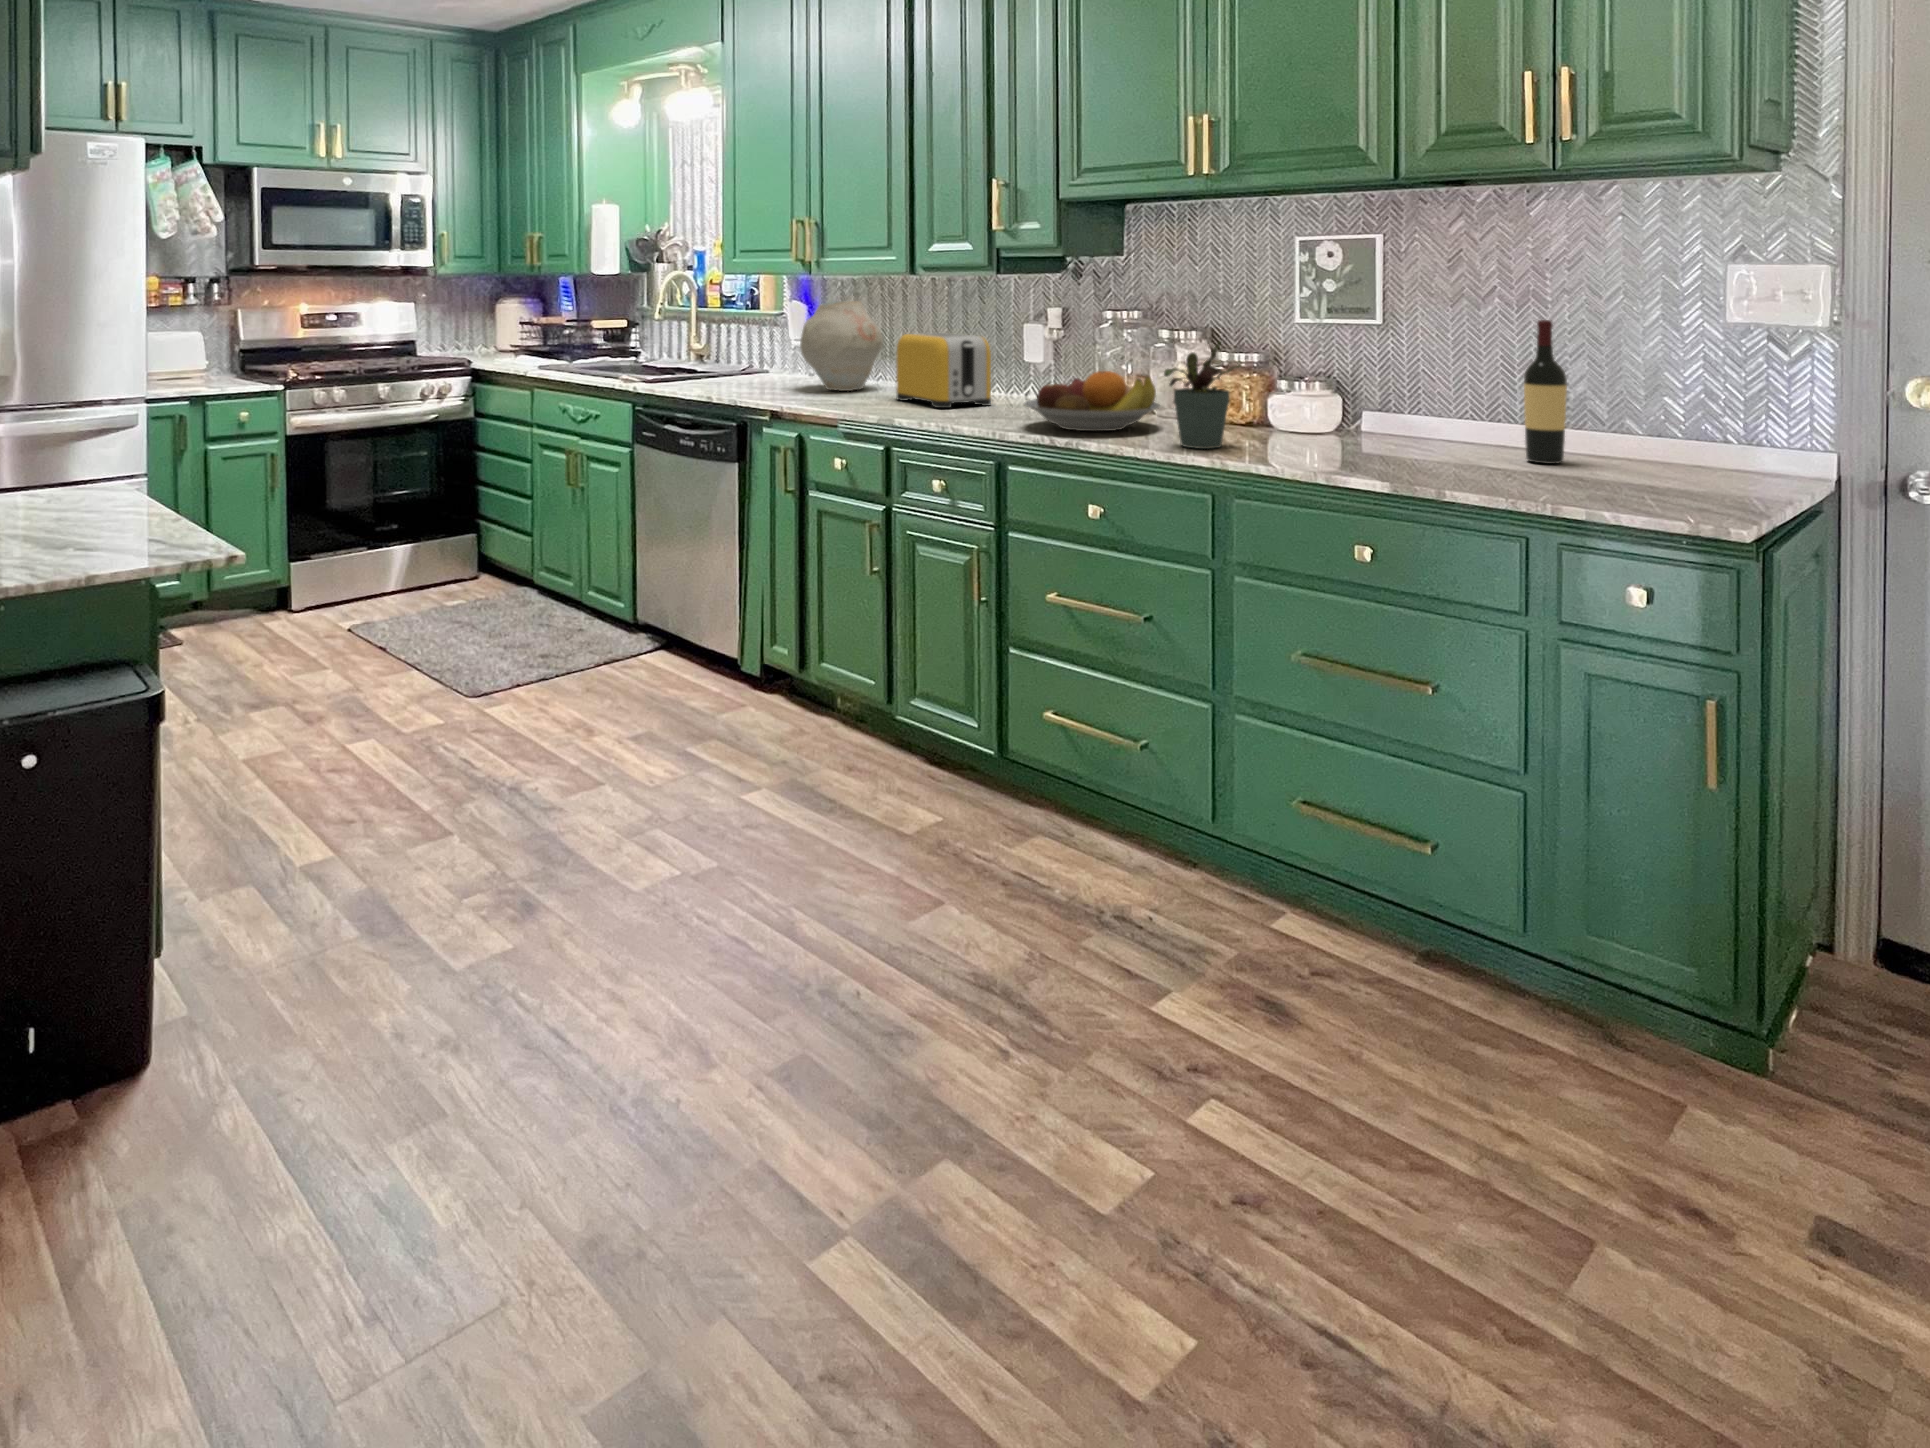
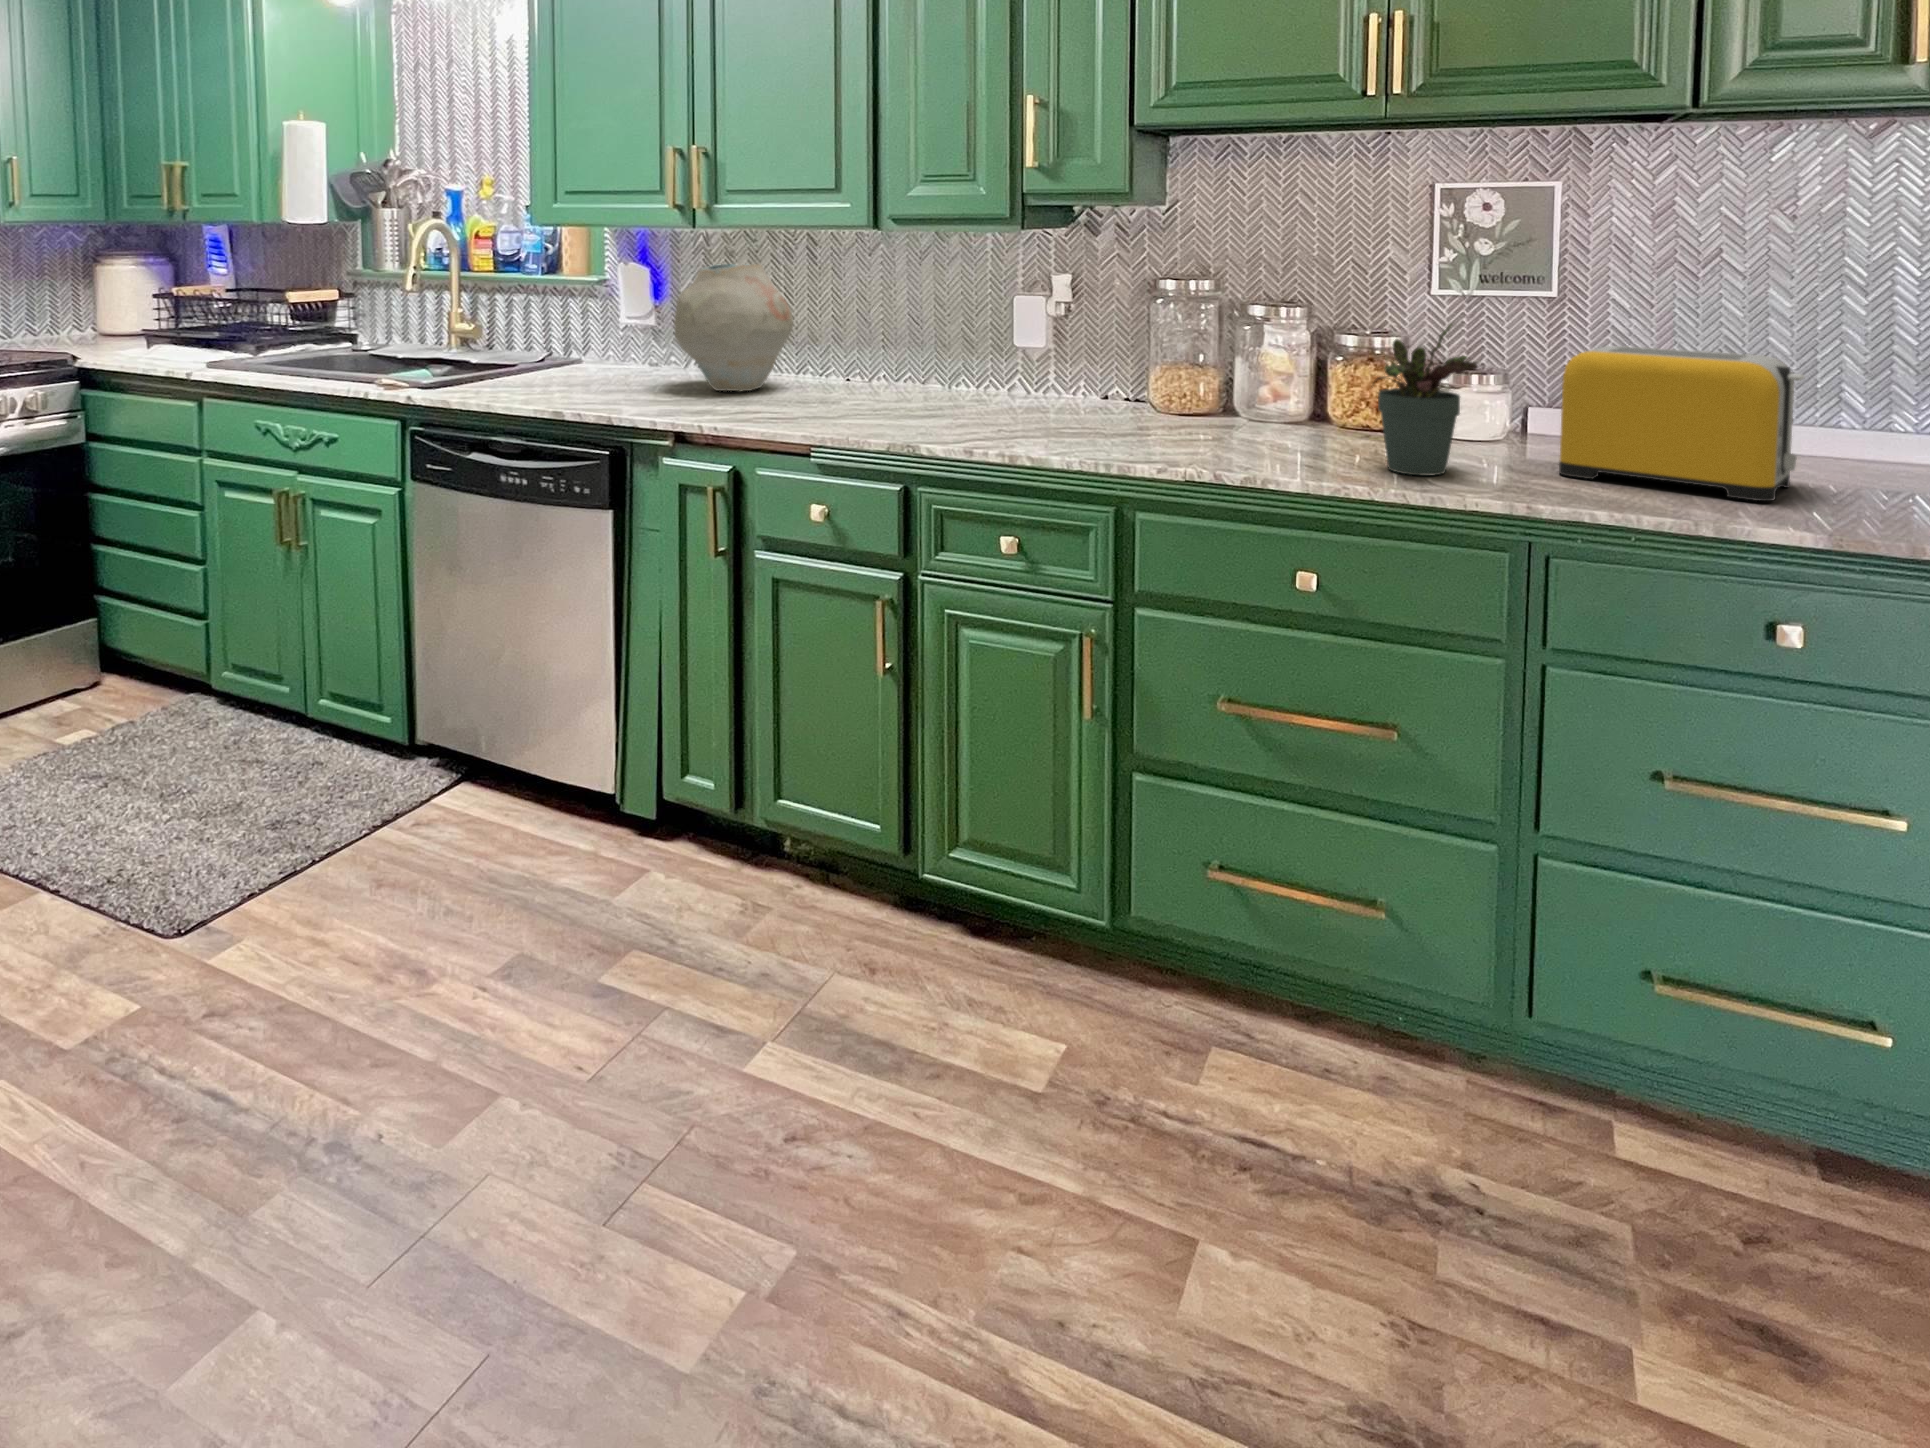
wine bottle: present [1524,320,1567,464] -> none [1828,292,1889,477]
toaster: present [897,333,991,408] -> present [1559,346,1804,501]
fruit bowl: present [1024,371,1160,431] -> none [1110,364,1302,450]

